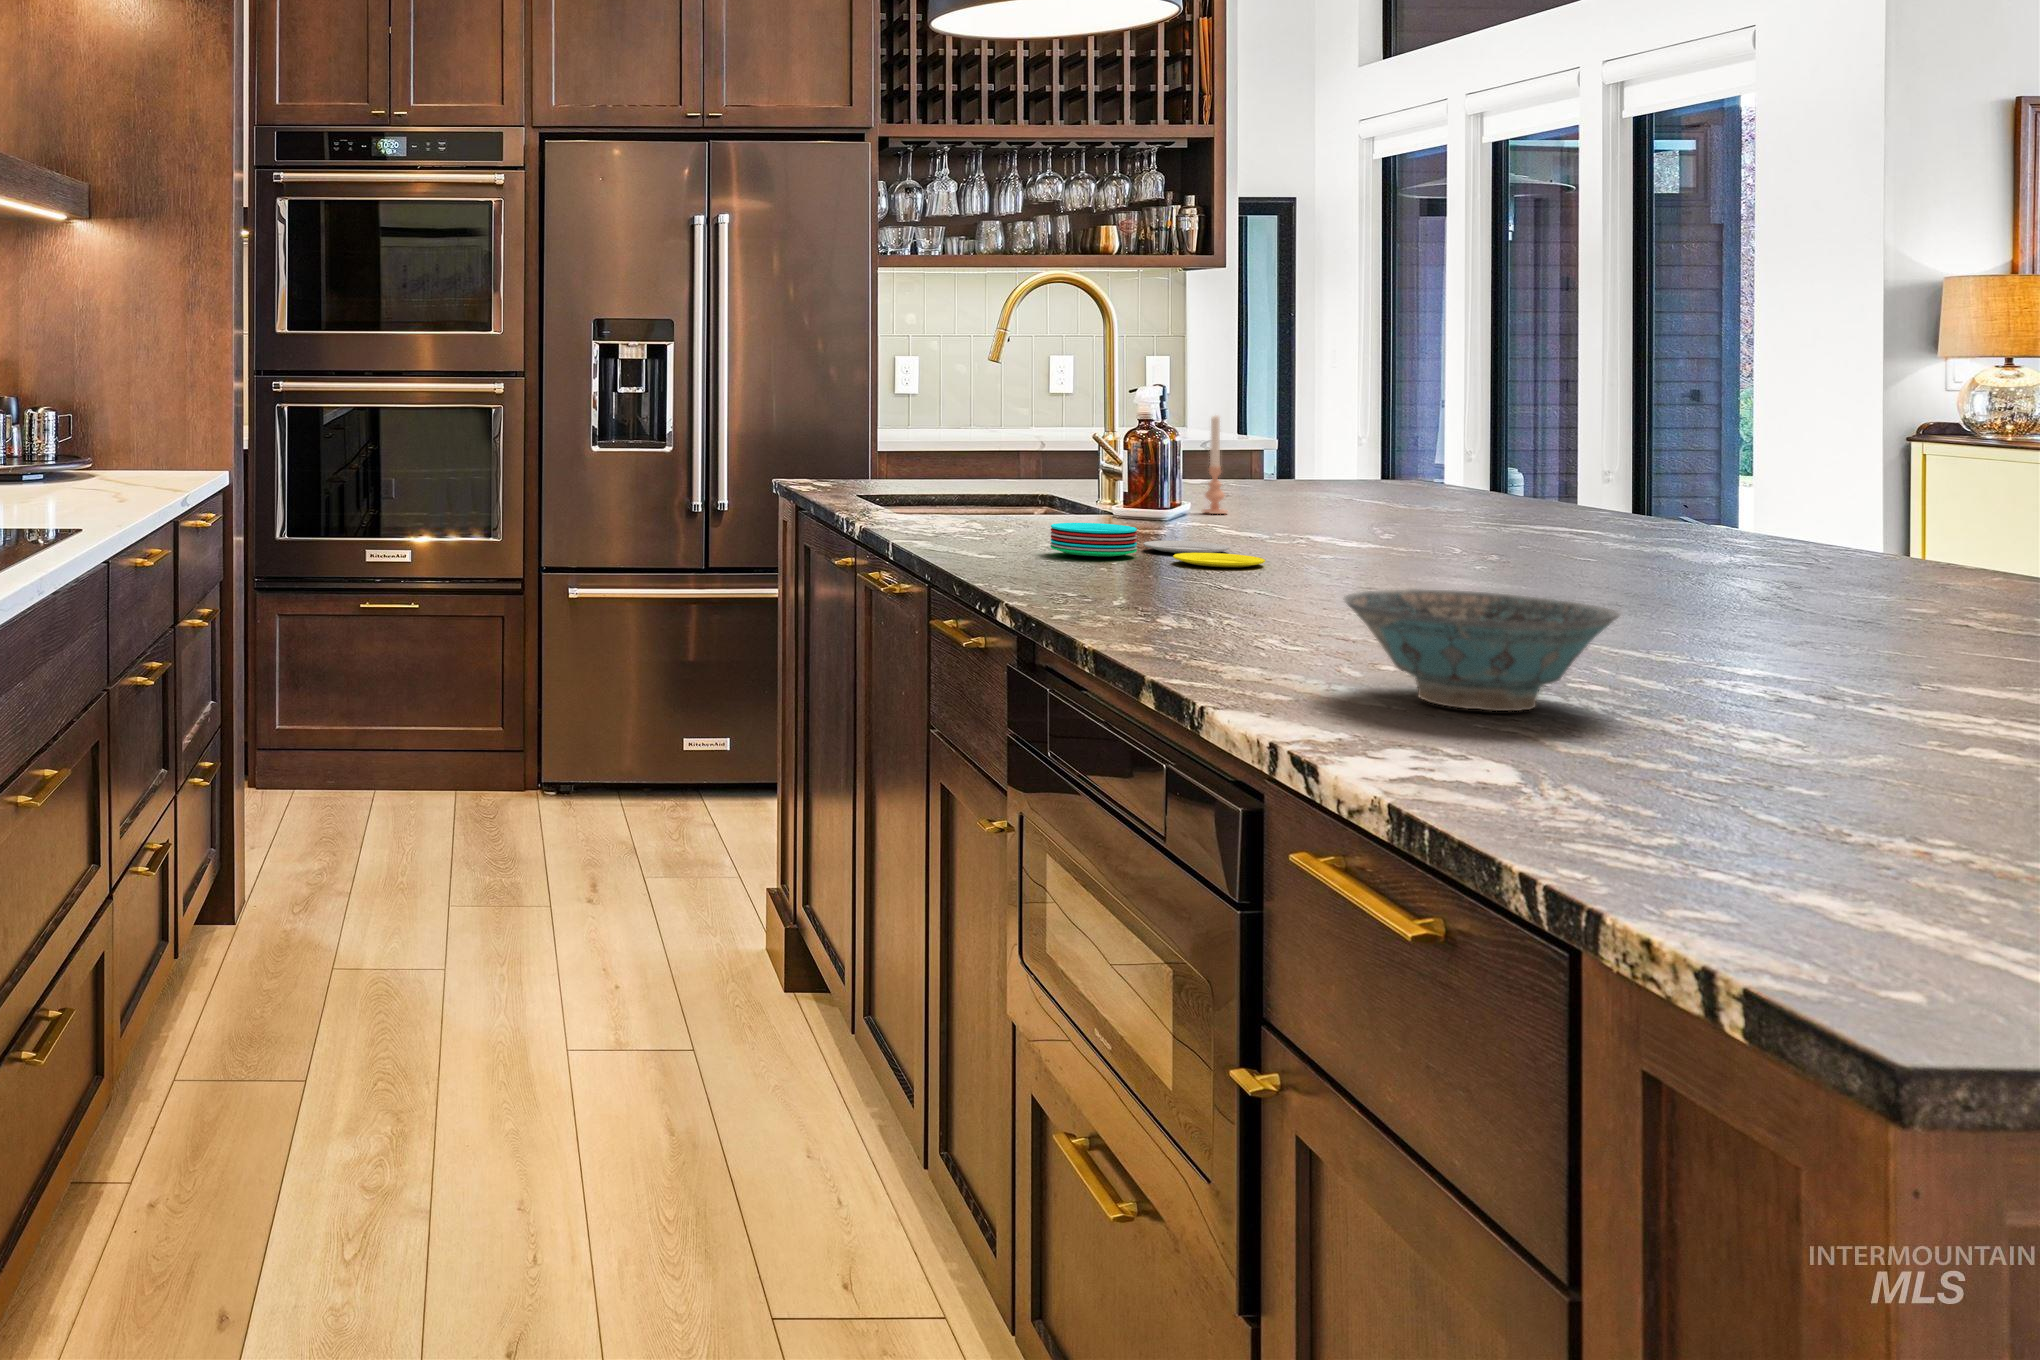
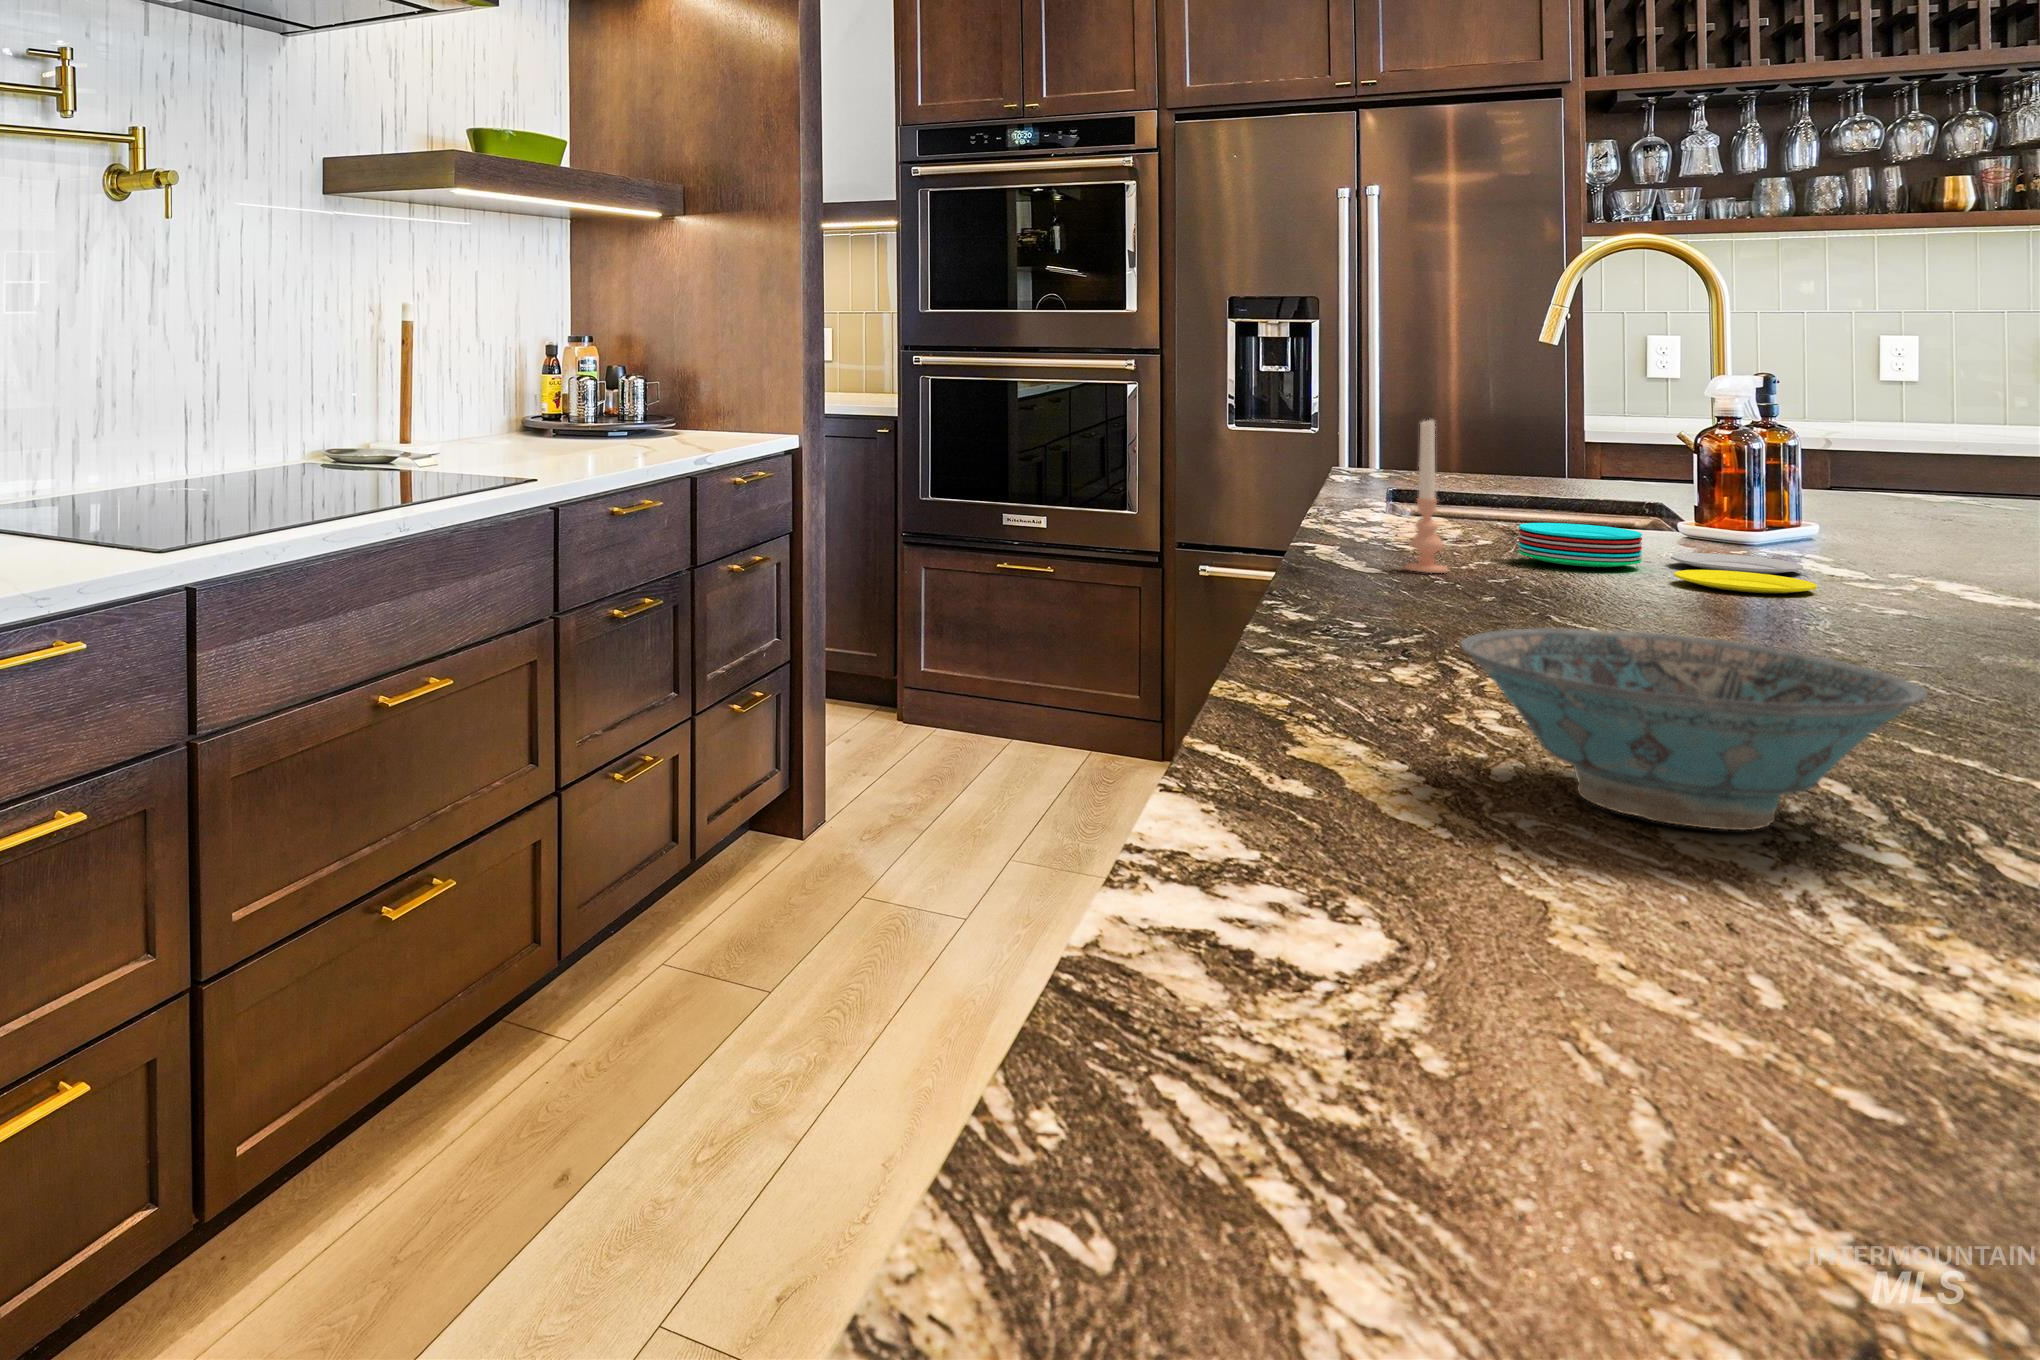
candle: present [1202,416,1227,514] -> present [1405,420,1448,573]

